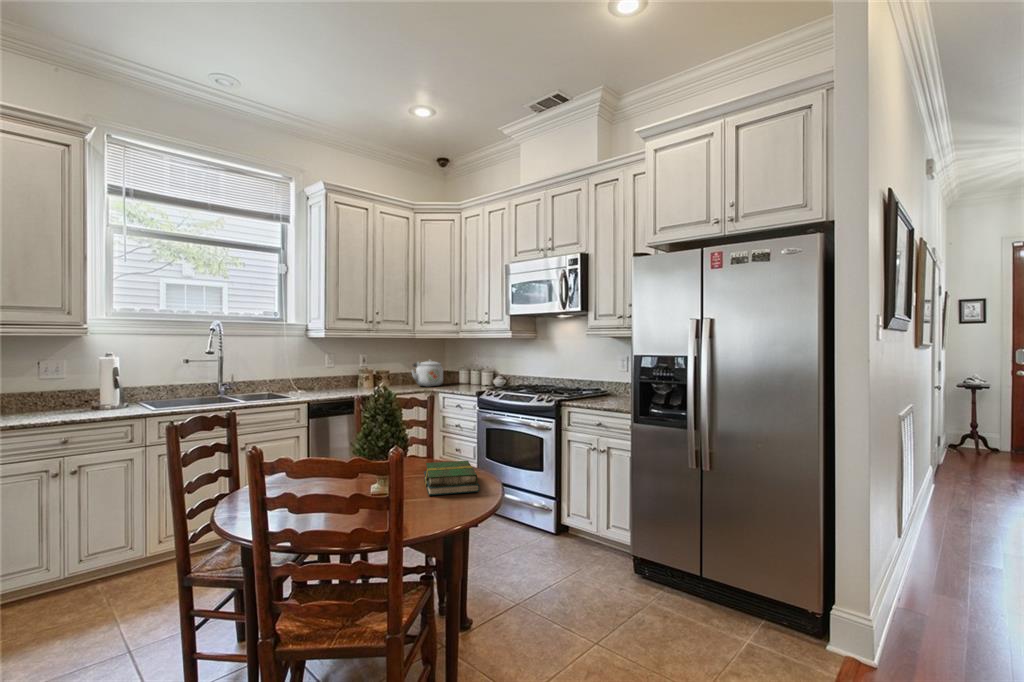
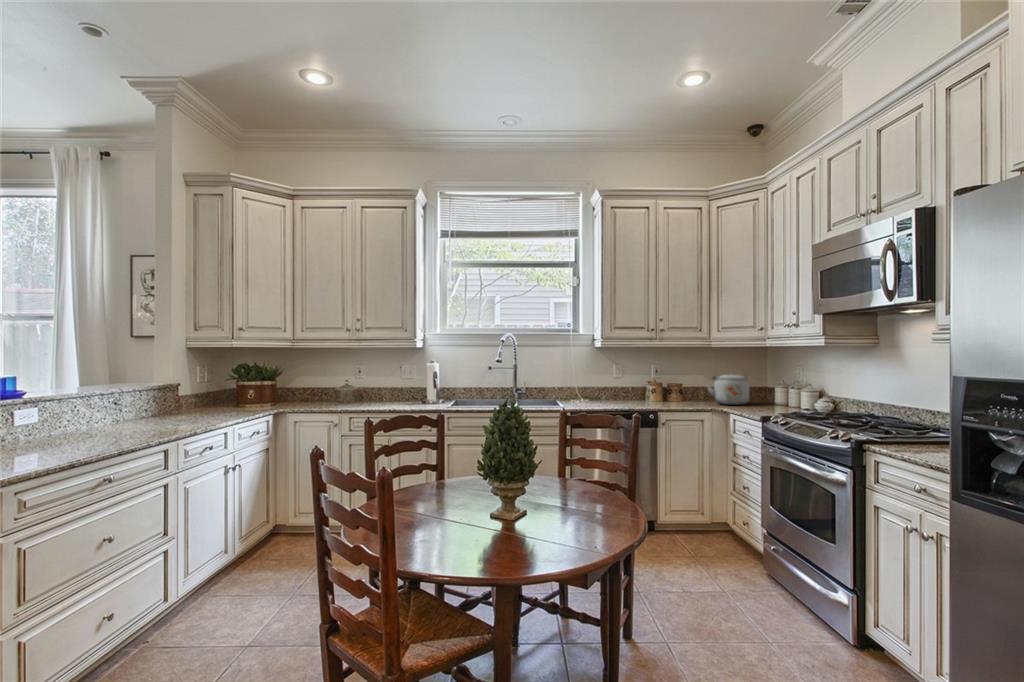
book: present [424,461,480,495] -> none [530,494,613,543]

